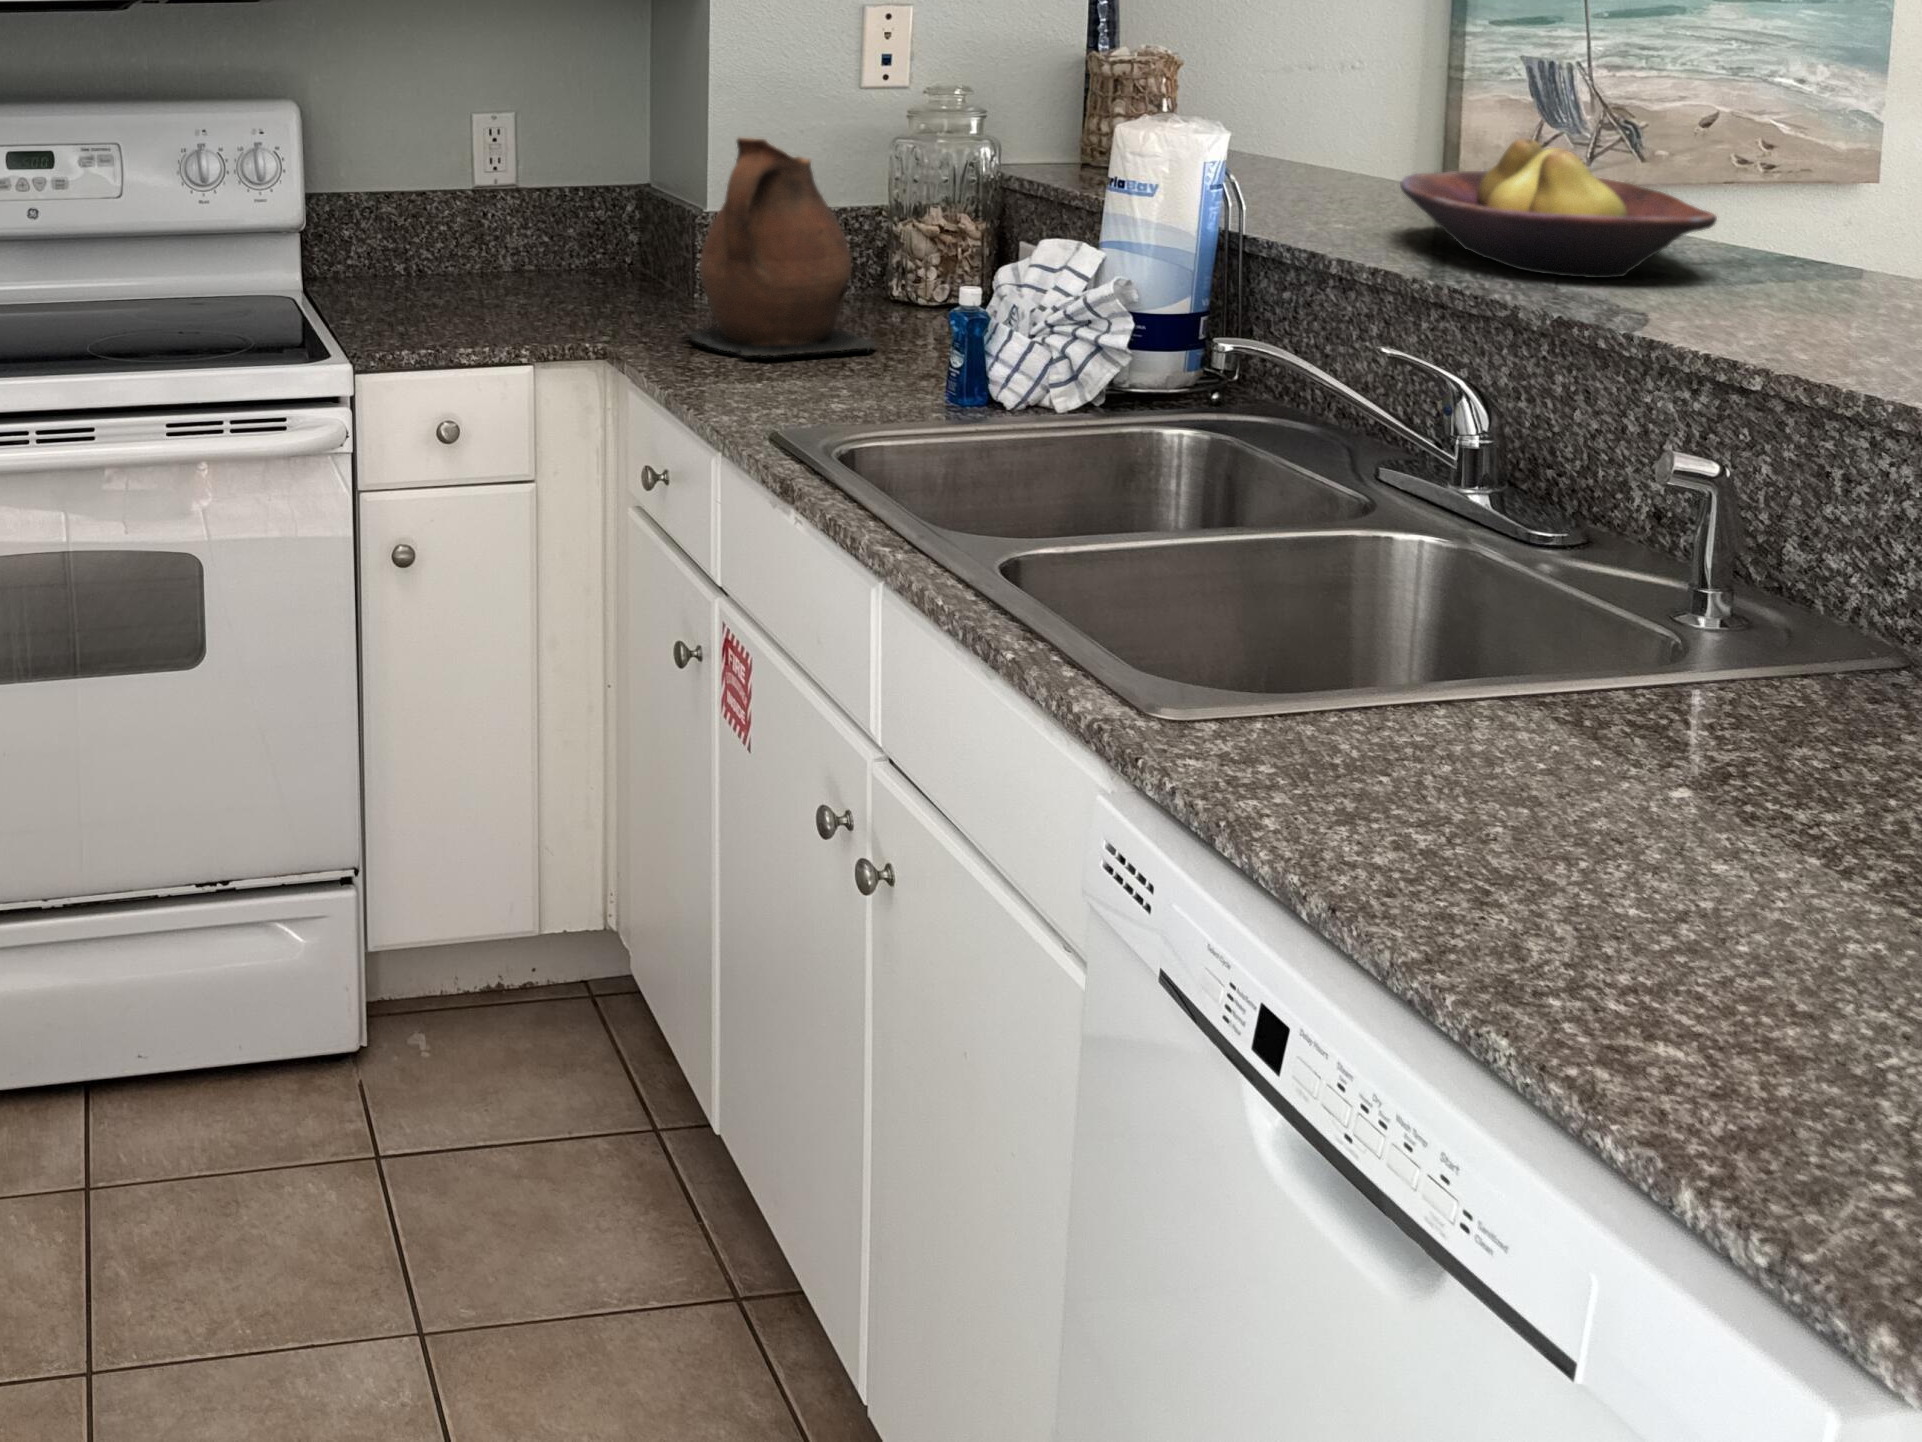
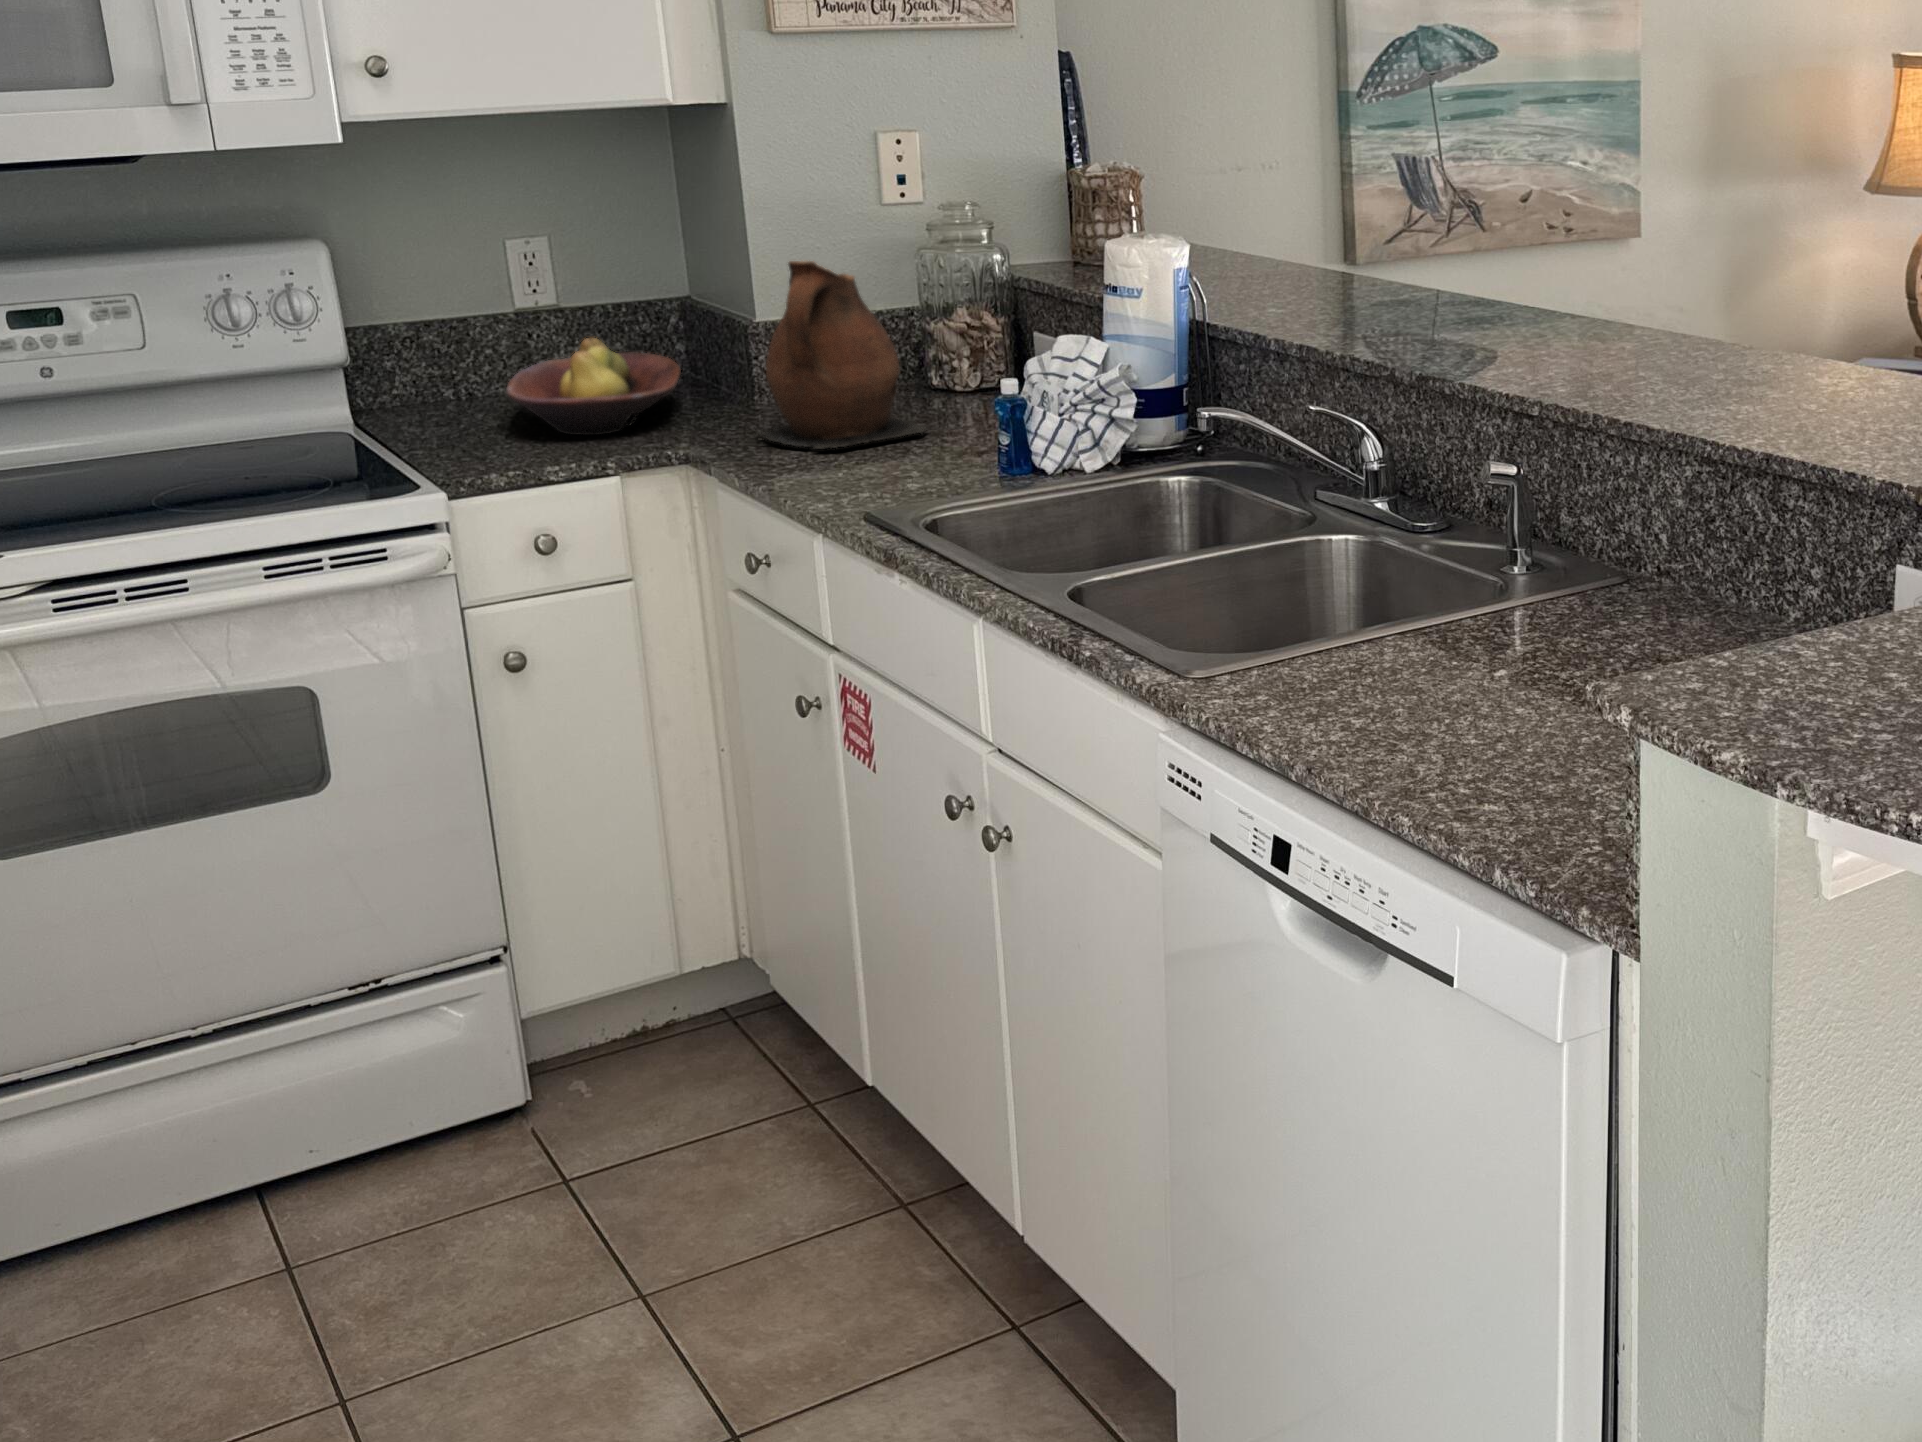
fruit bowl: present [1400,139,1717,278] -> present [506,338,681,435]

